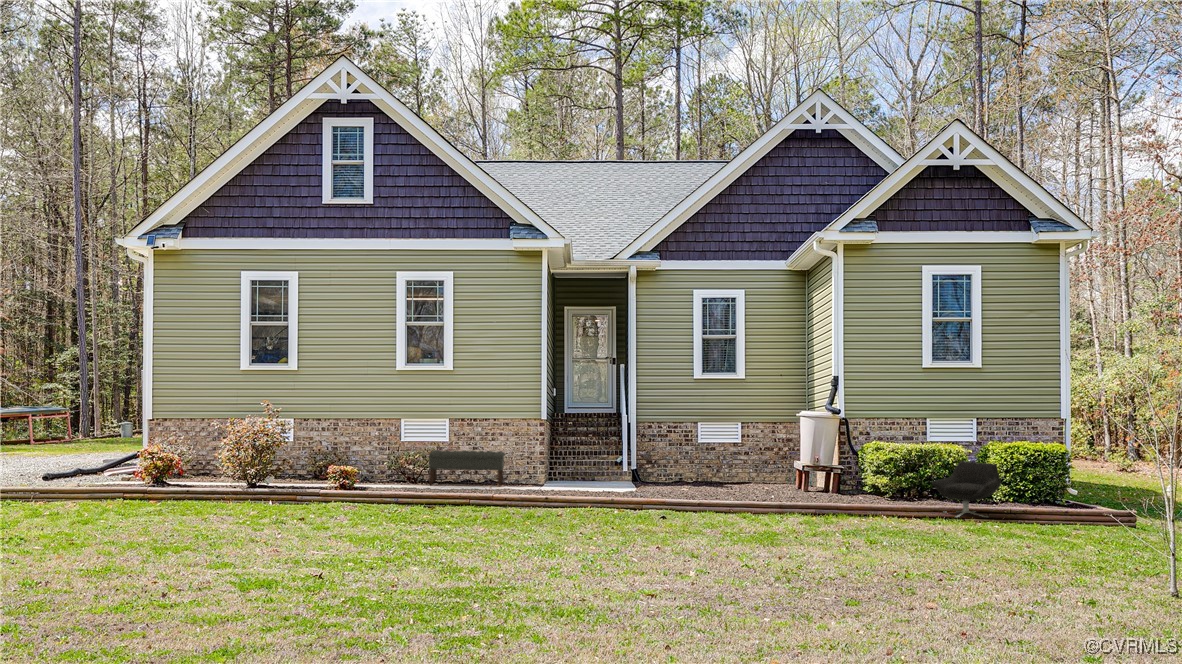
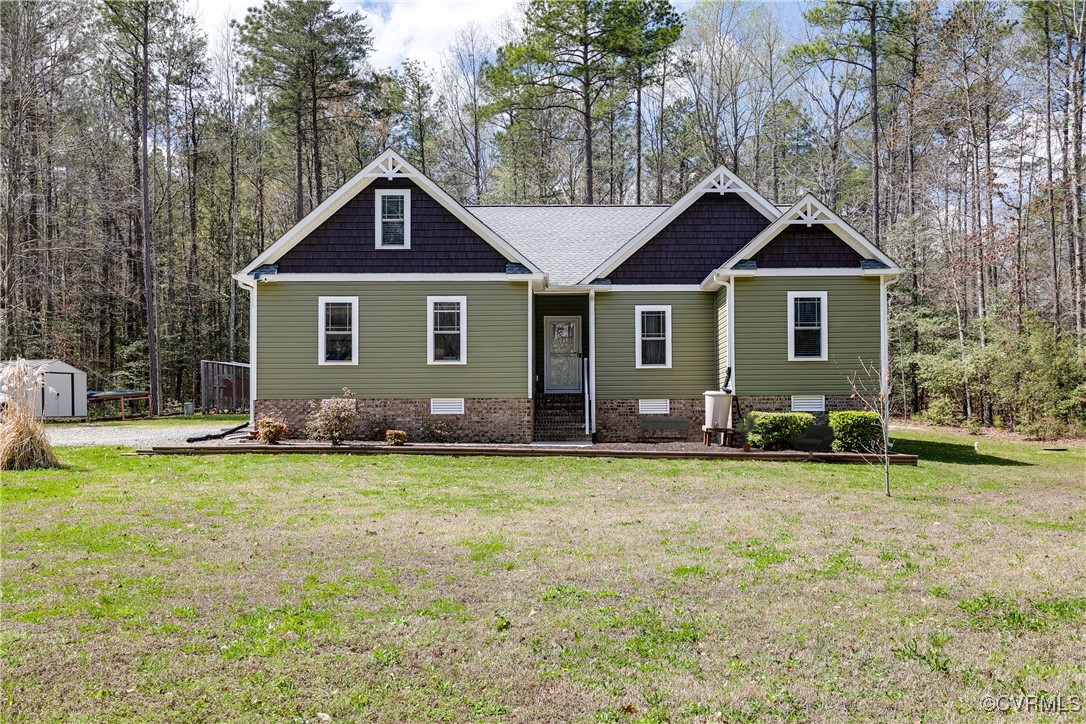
potted tree: none [844,440,878,500] -> present [736,413,757,451]
bench: present [429,450,505,486] -> present [641,417,689,440]

